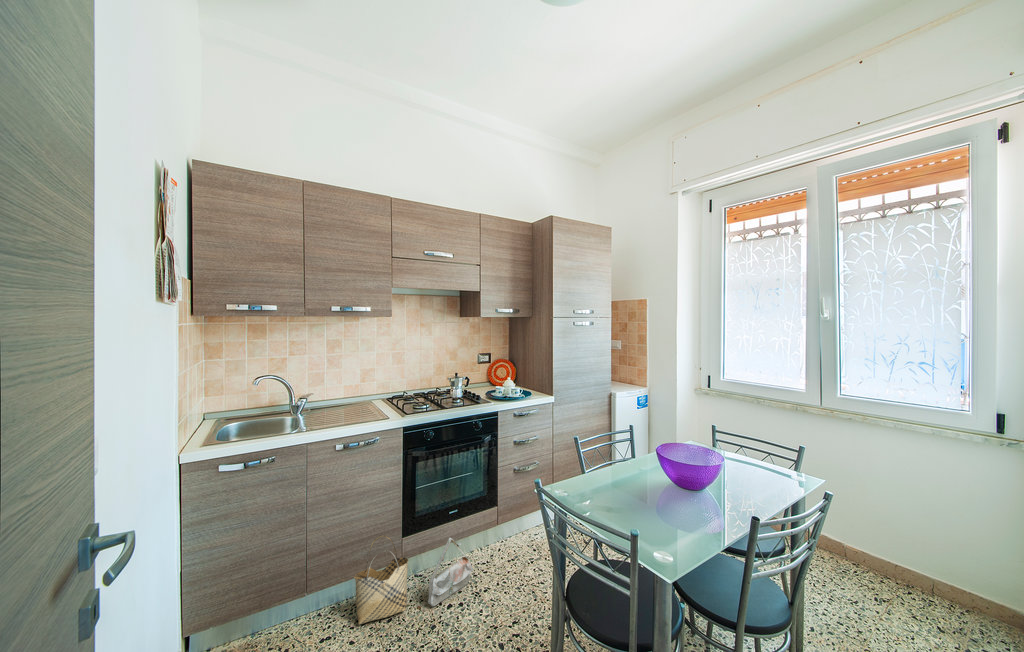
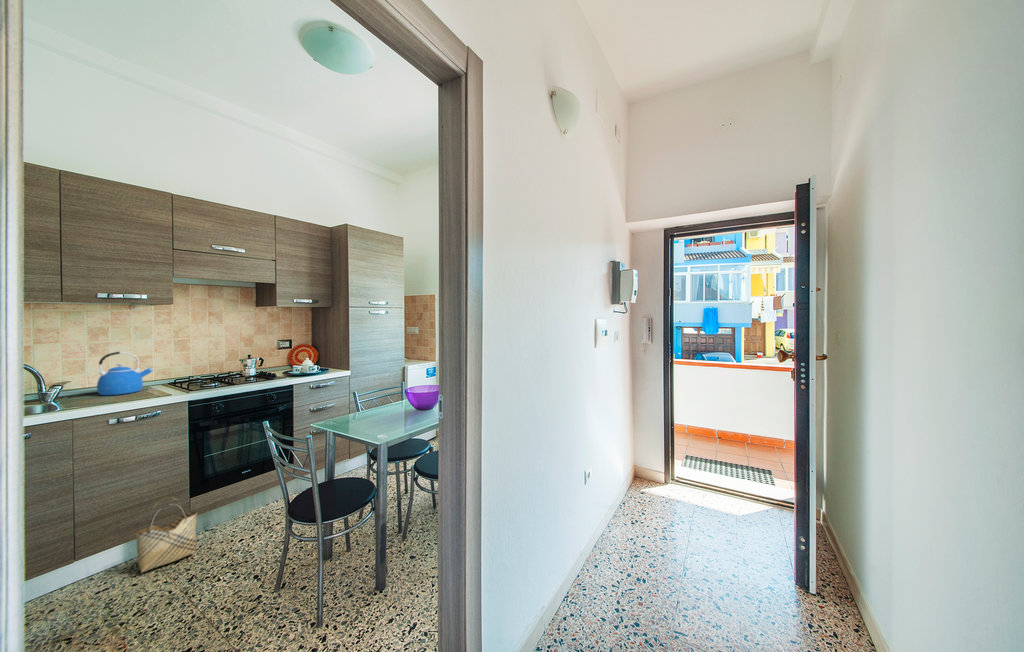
kettle: none [330,367,373,413] -> present [97,352,153,395]
bag: present [428,538,473,606] -> none [219,488,267,545]

